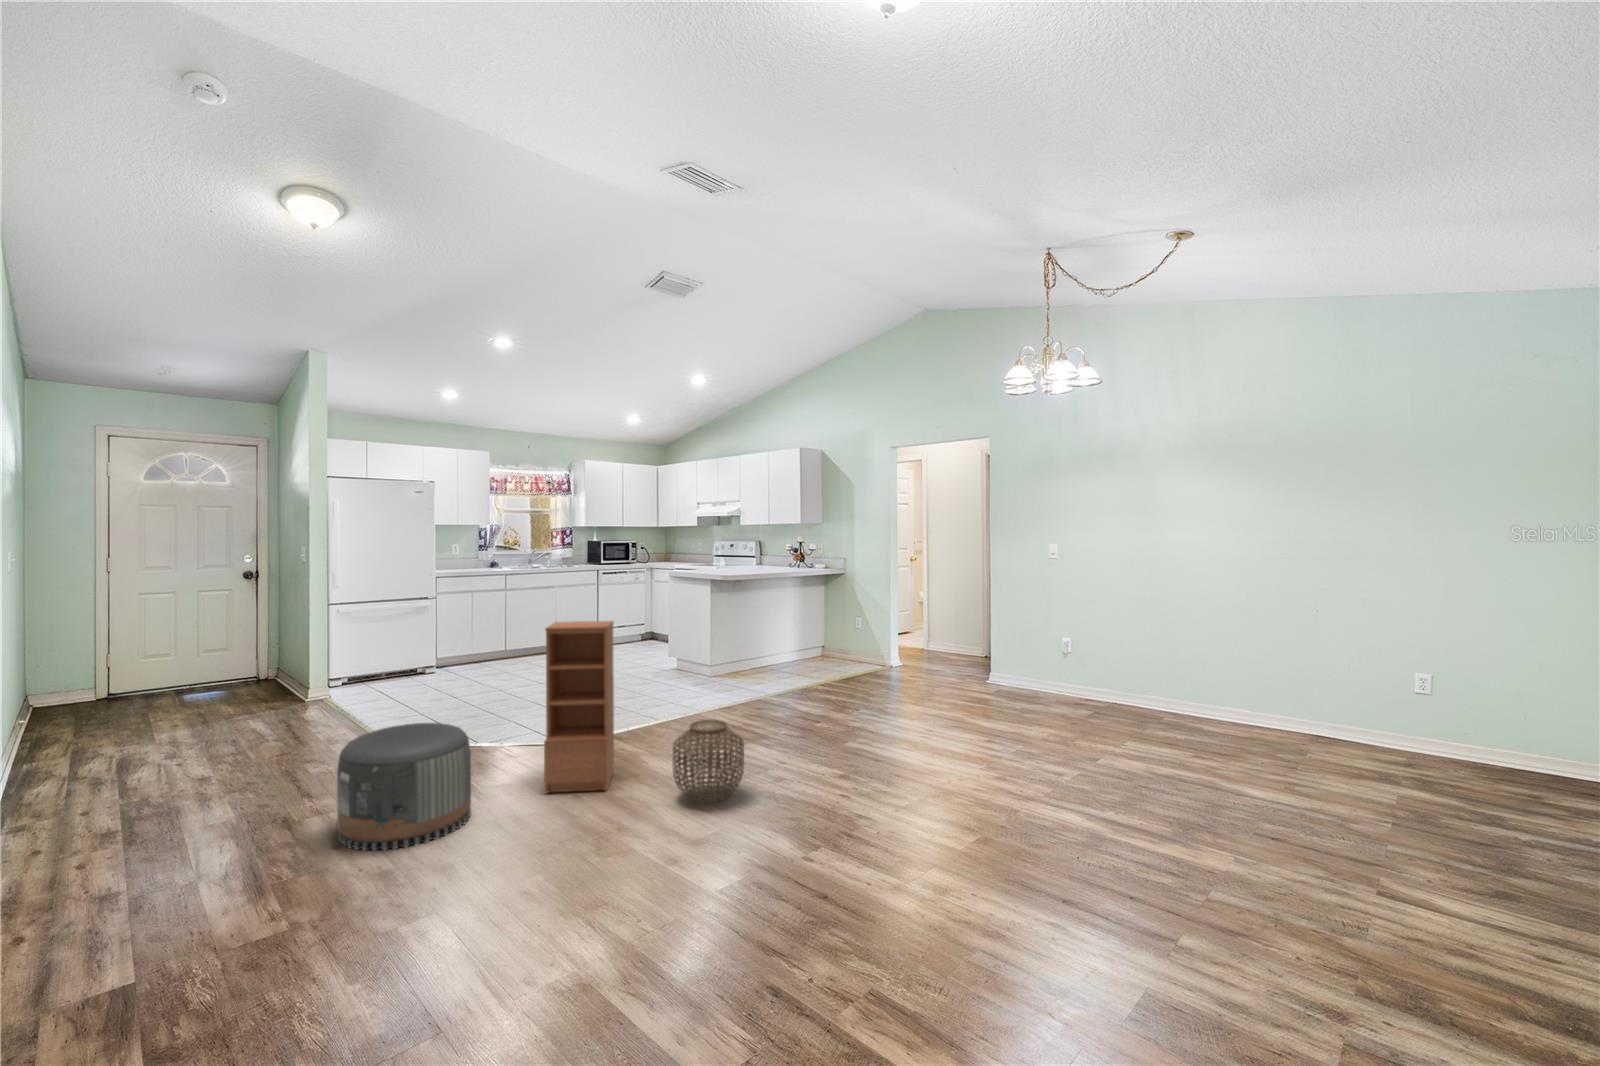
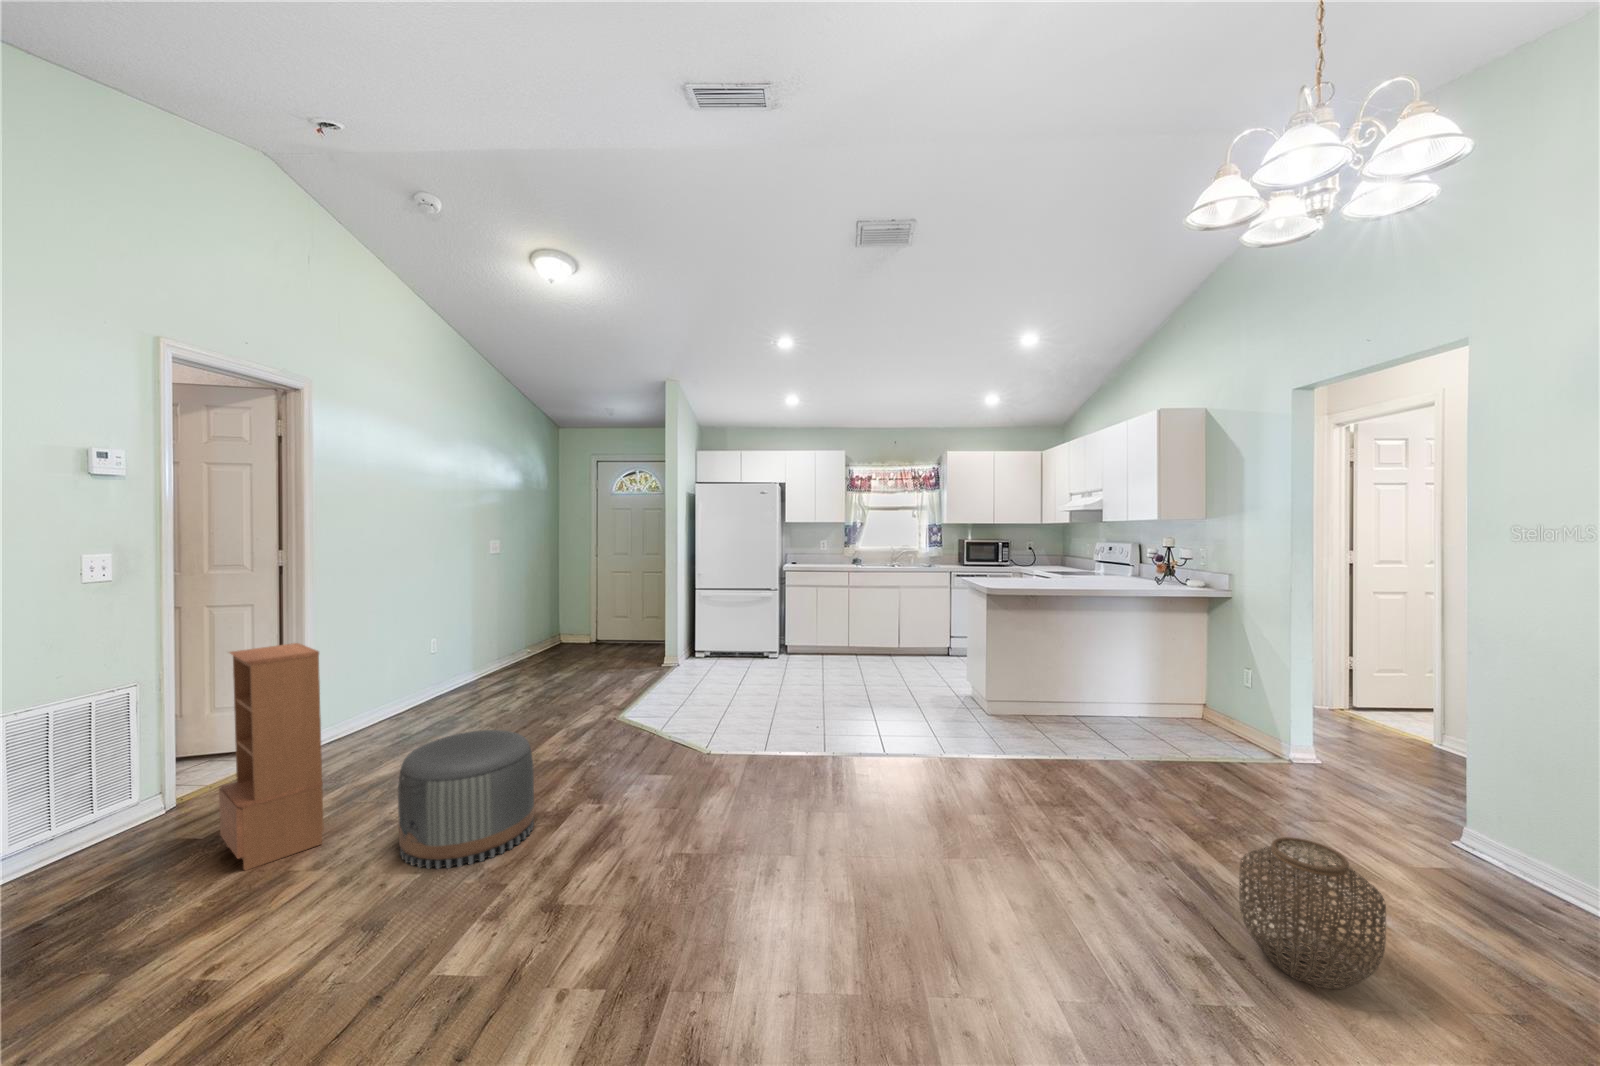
bookcase: present [544,621,614,794] -> present [219,643,324,871]
woven basket: present [673,720,744,805] -> present [1239,837,1386,989]

